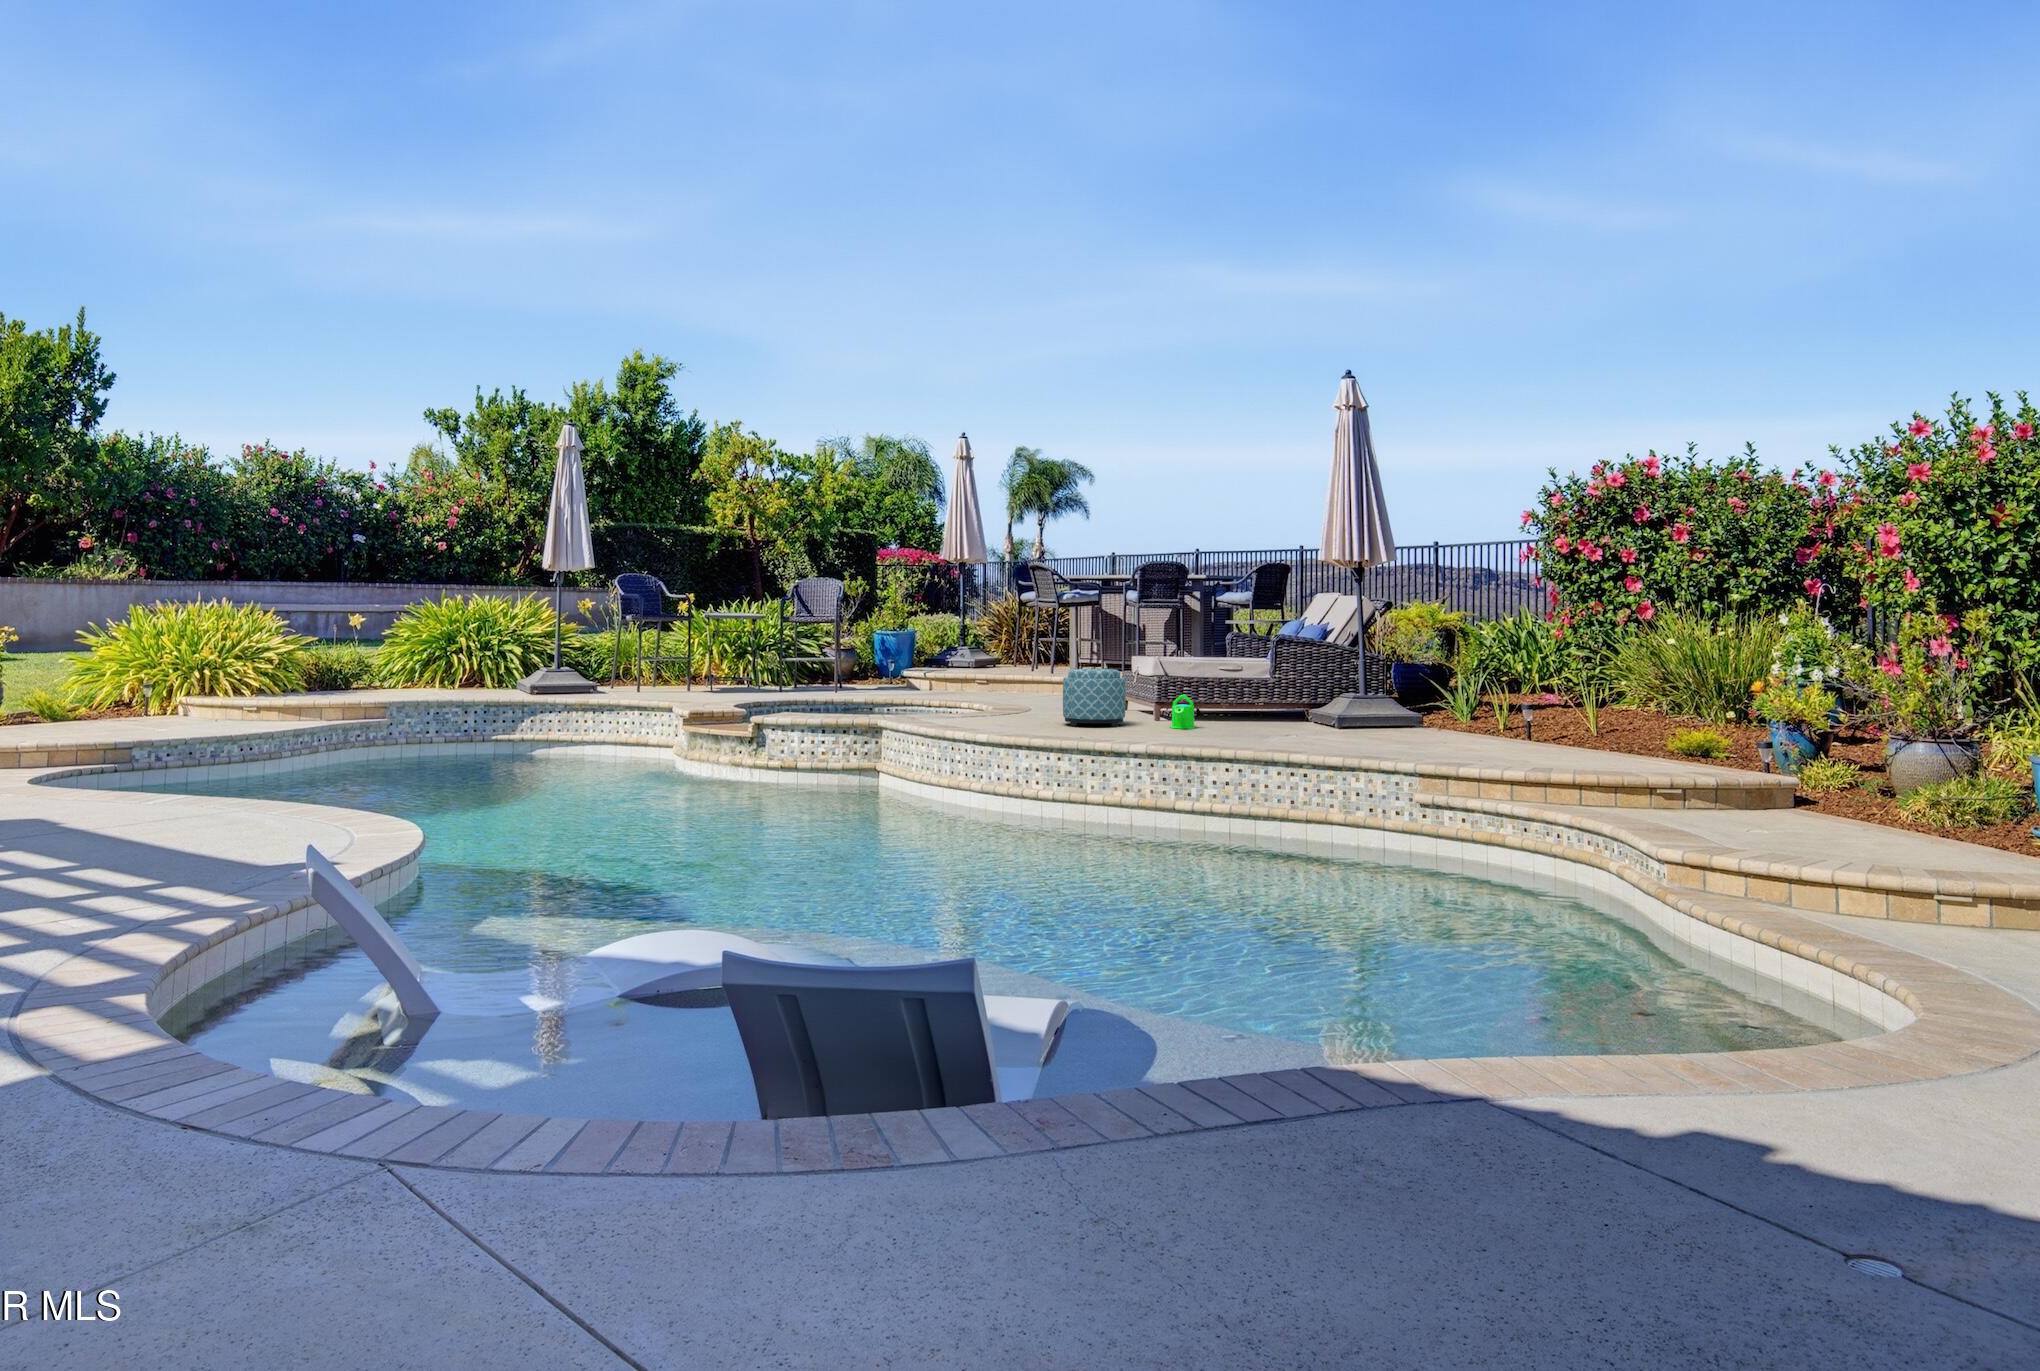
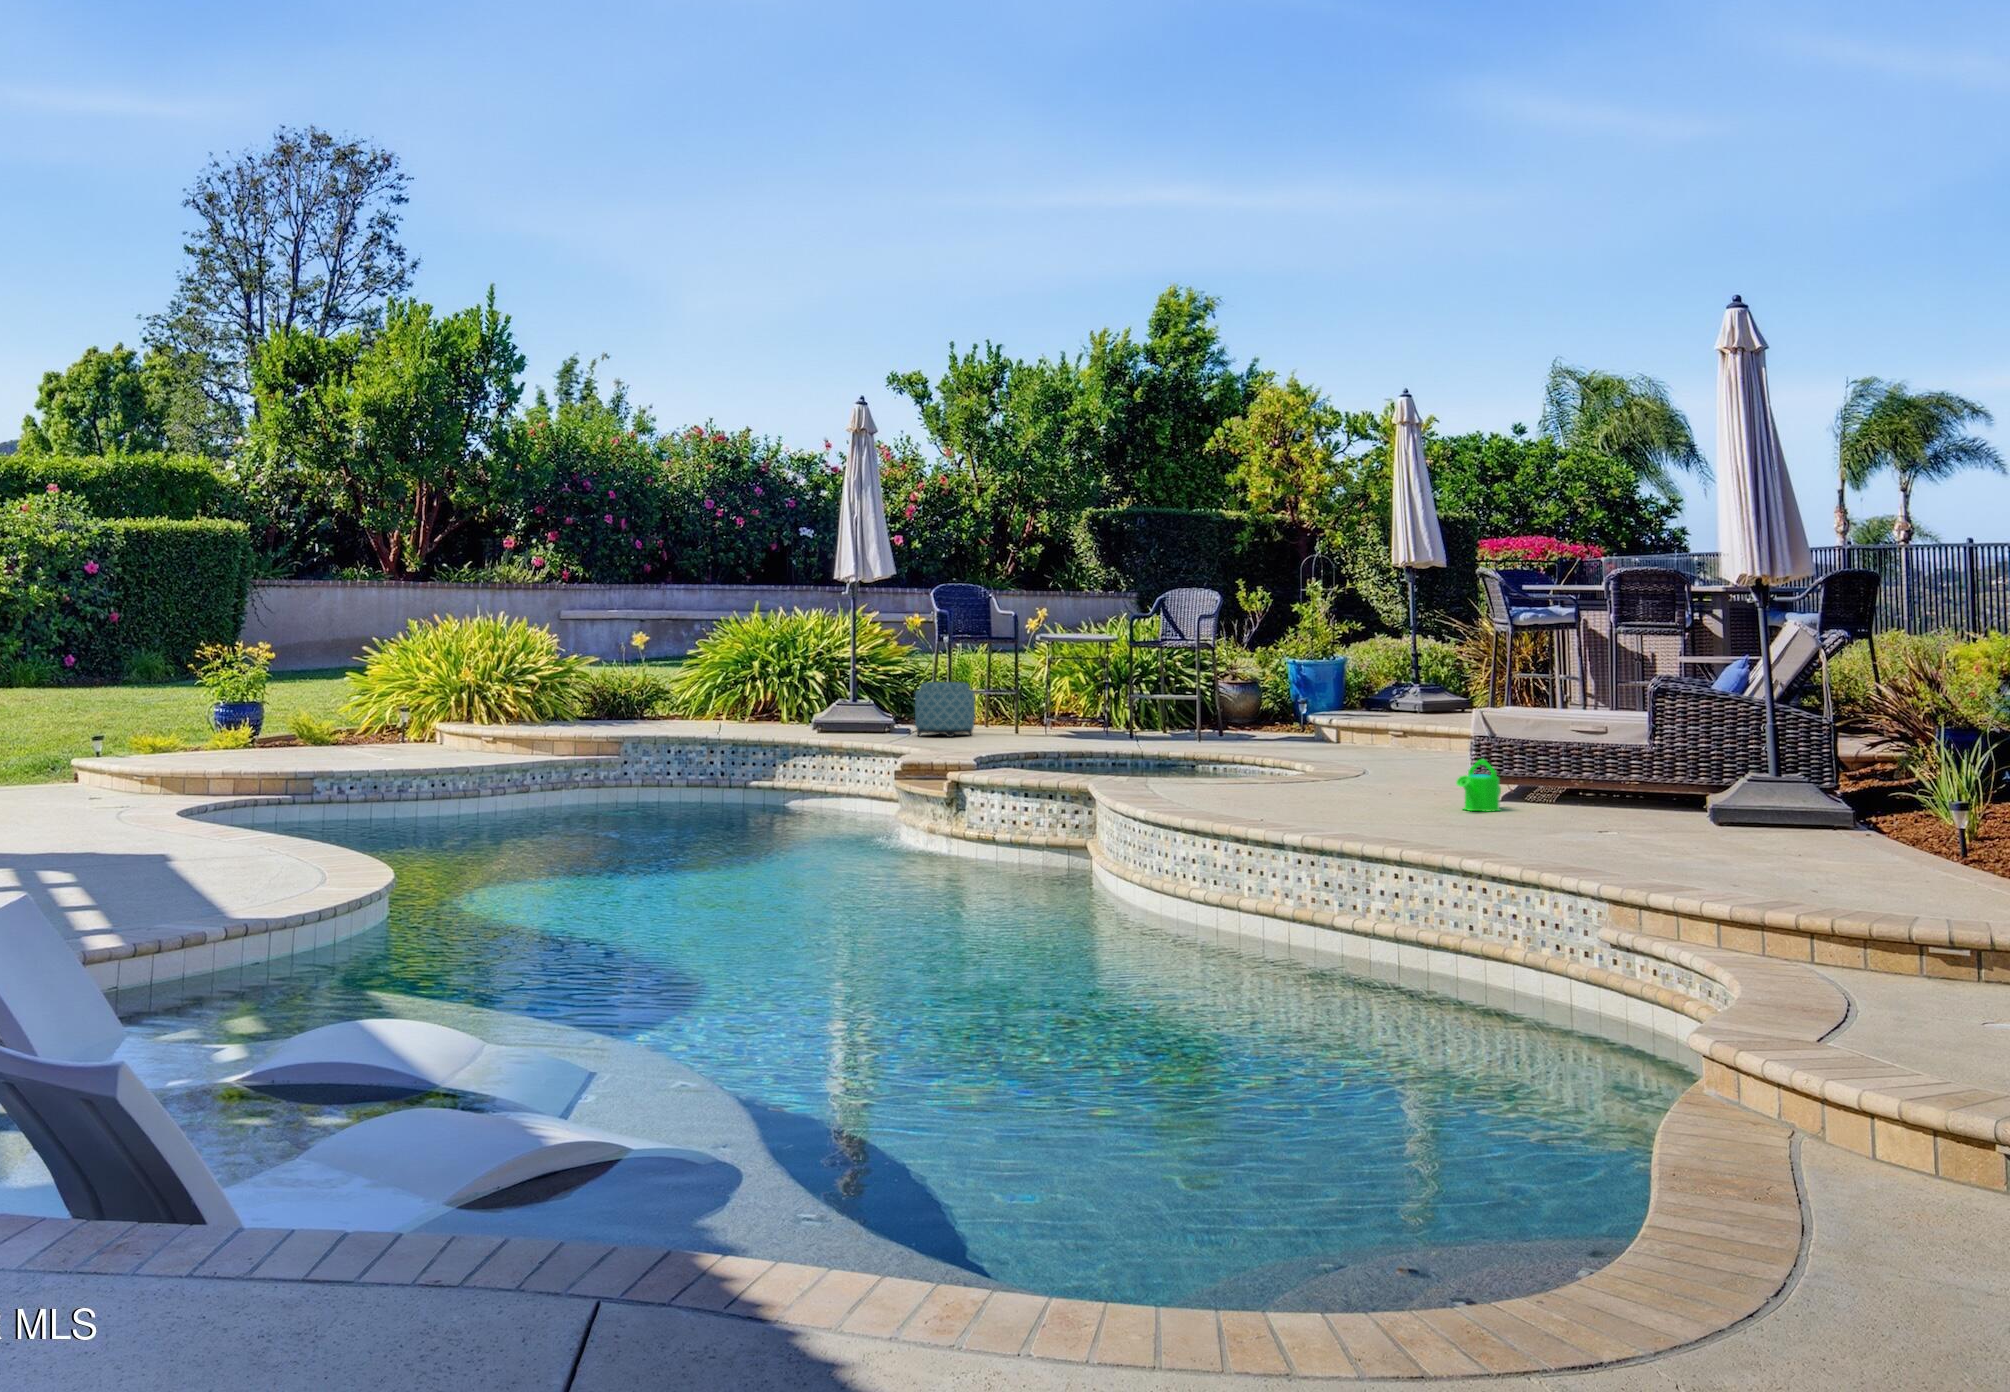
ottoman: present [1063,669,1126,727] -> present [915,682,975,737]

